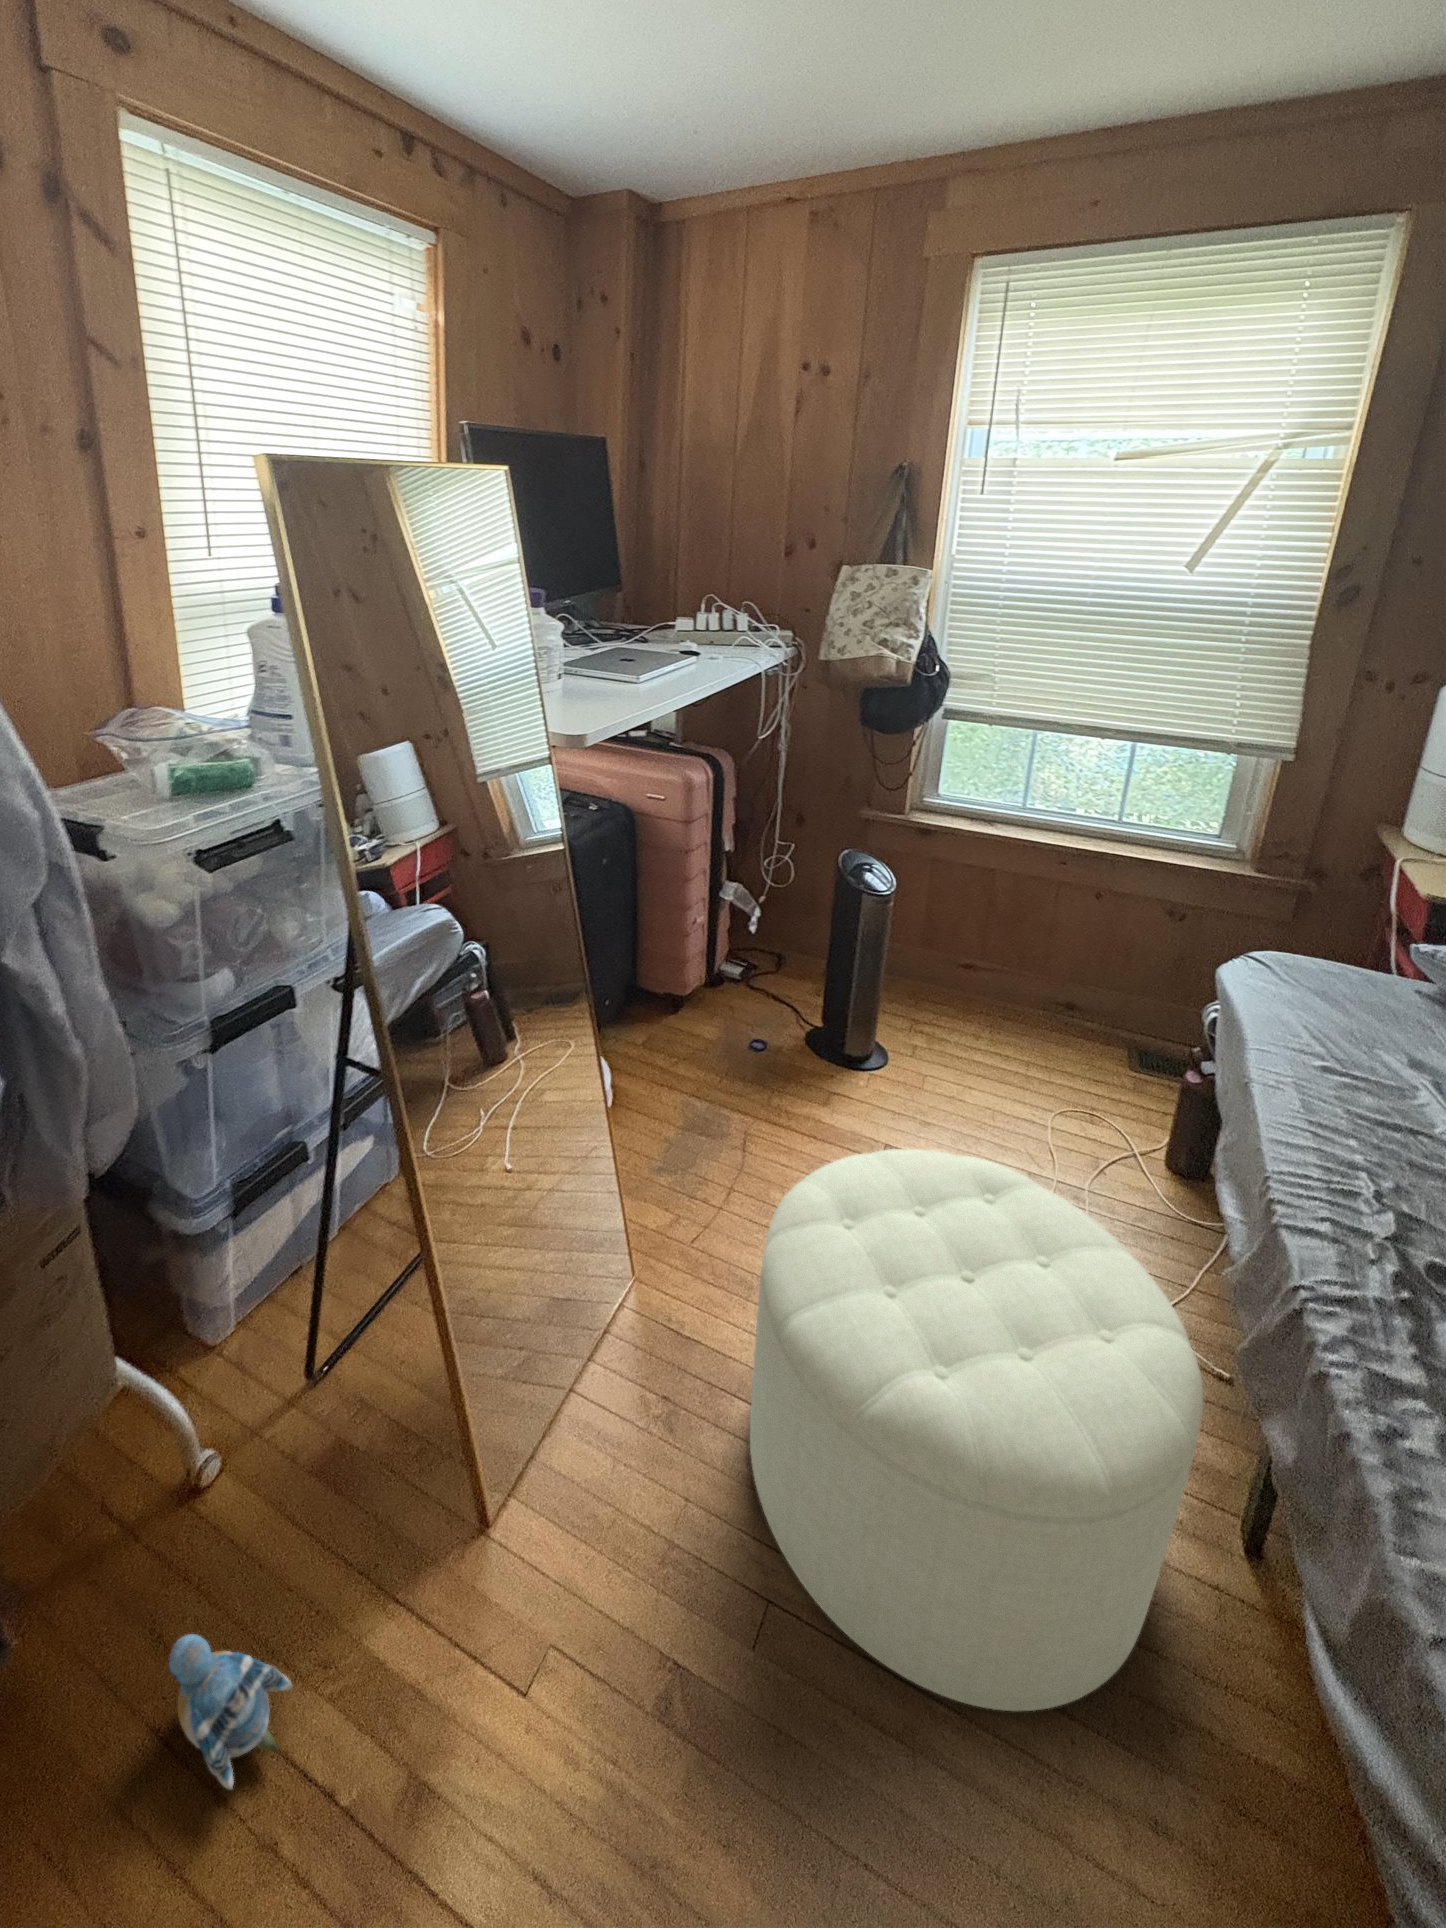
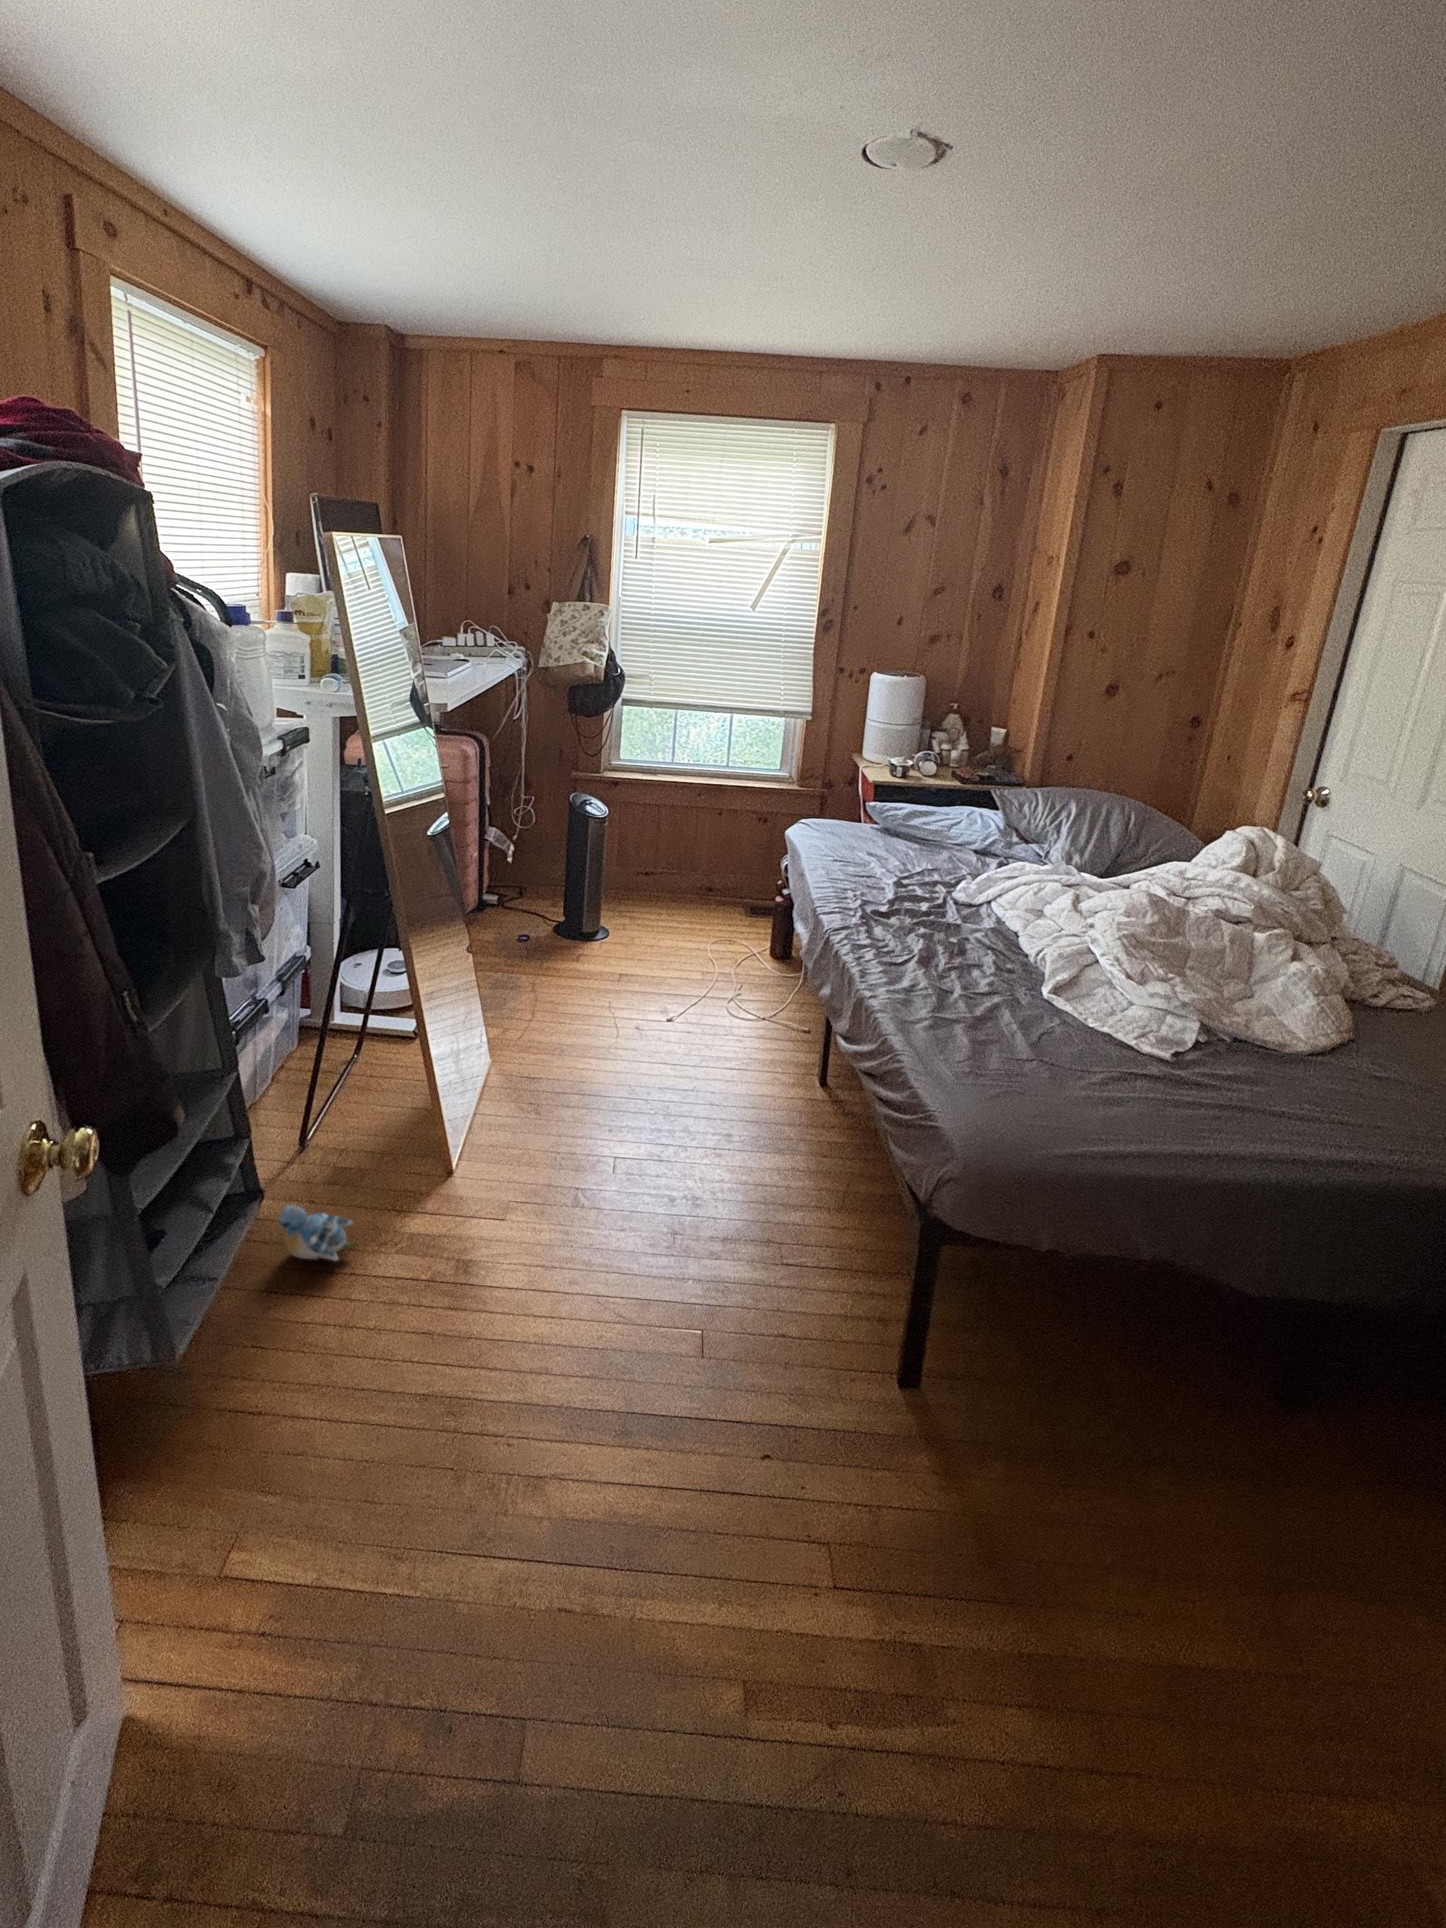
ottoman: present [750,1149,1203,1711] -> none [570,919,778,1145]

